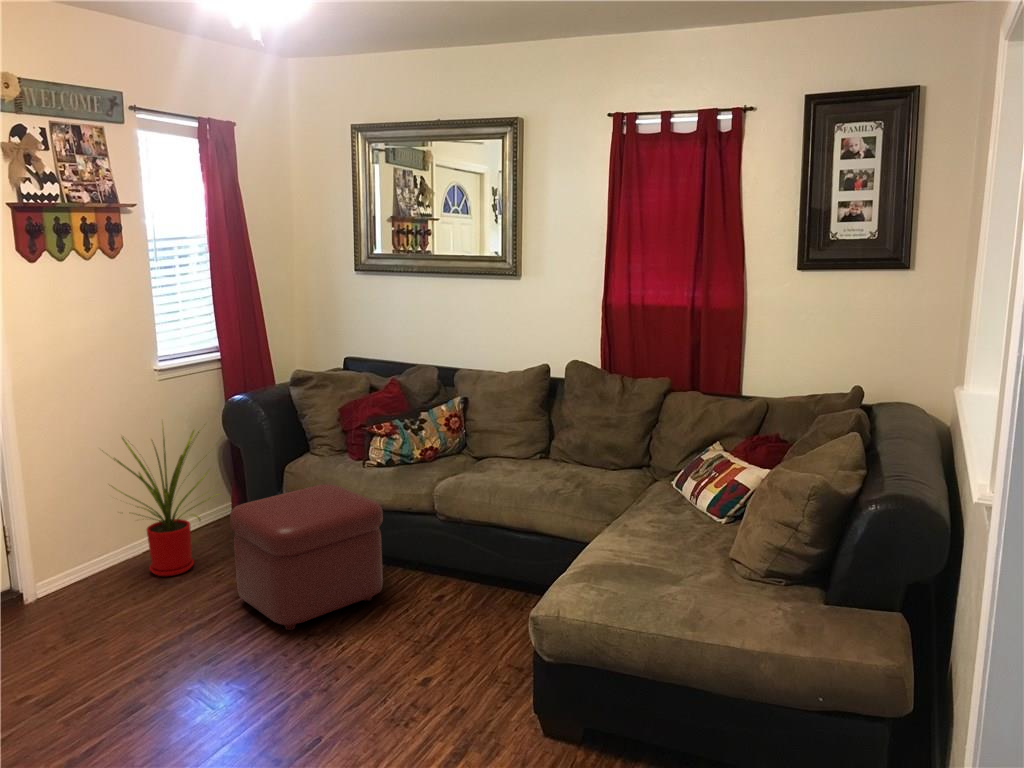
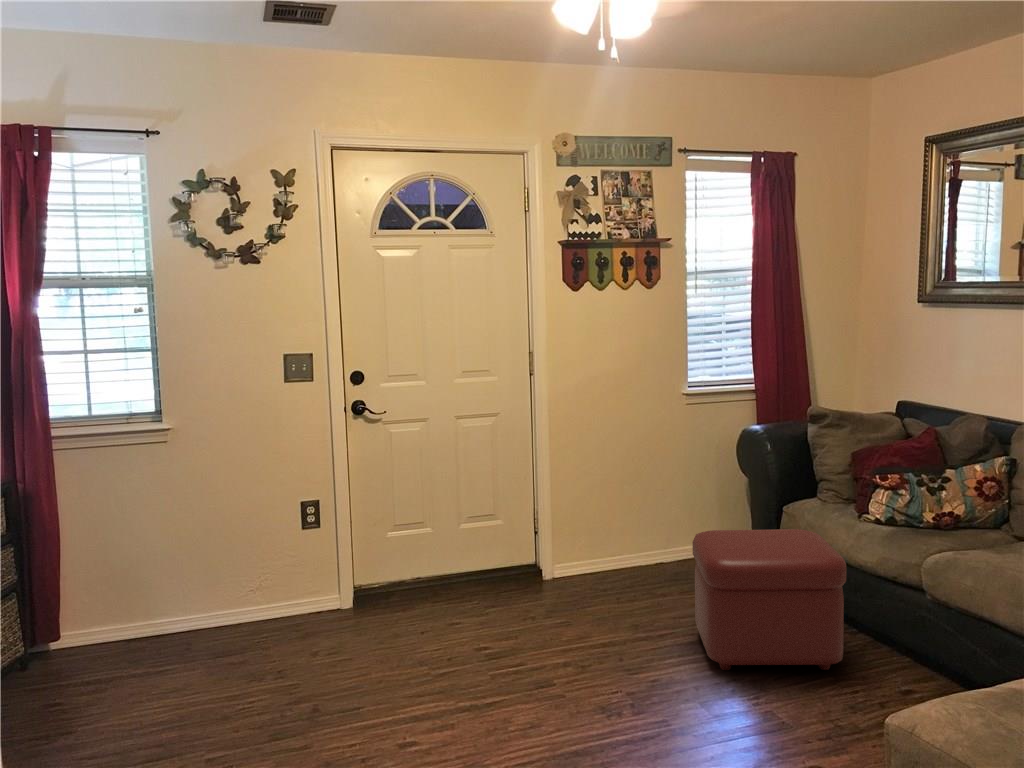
house plant: present [102,430,211,576] -> none [614,440,725,592]

